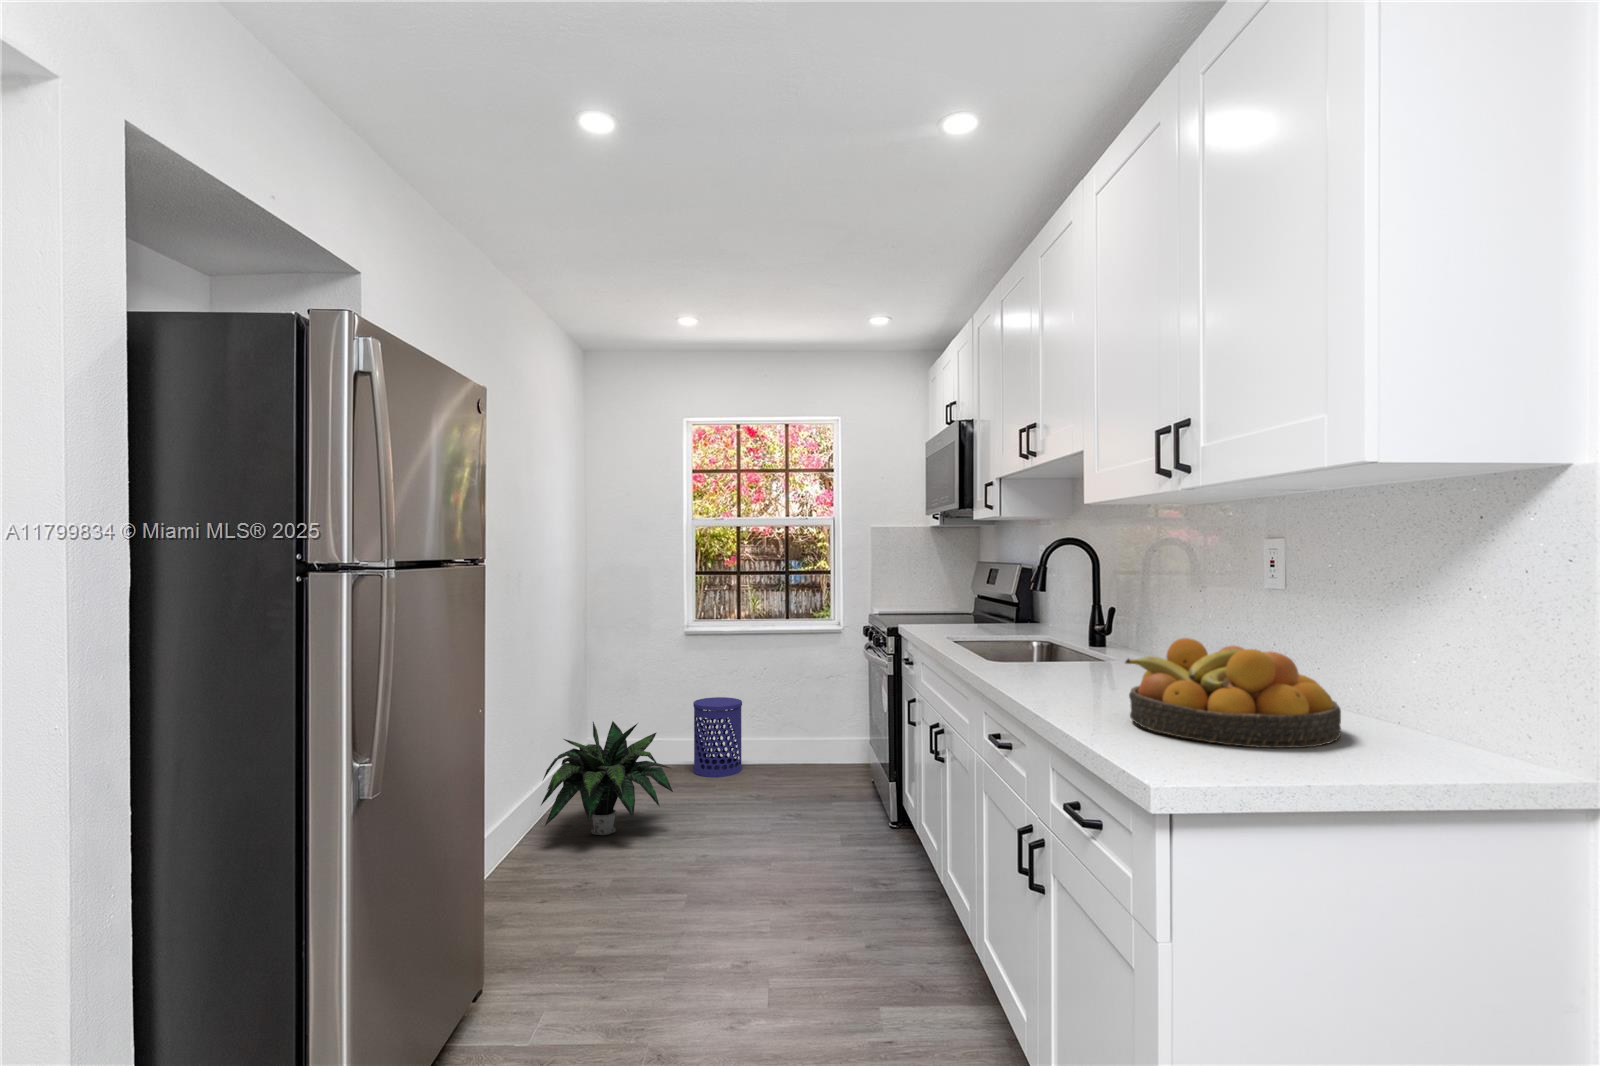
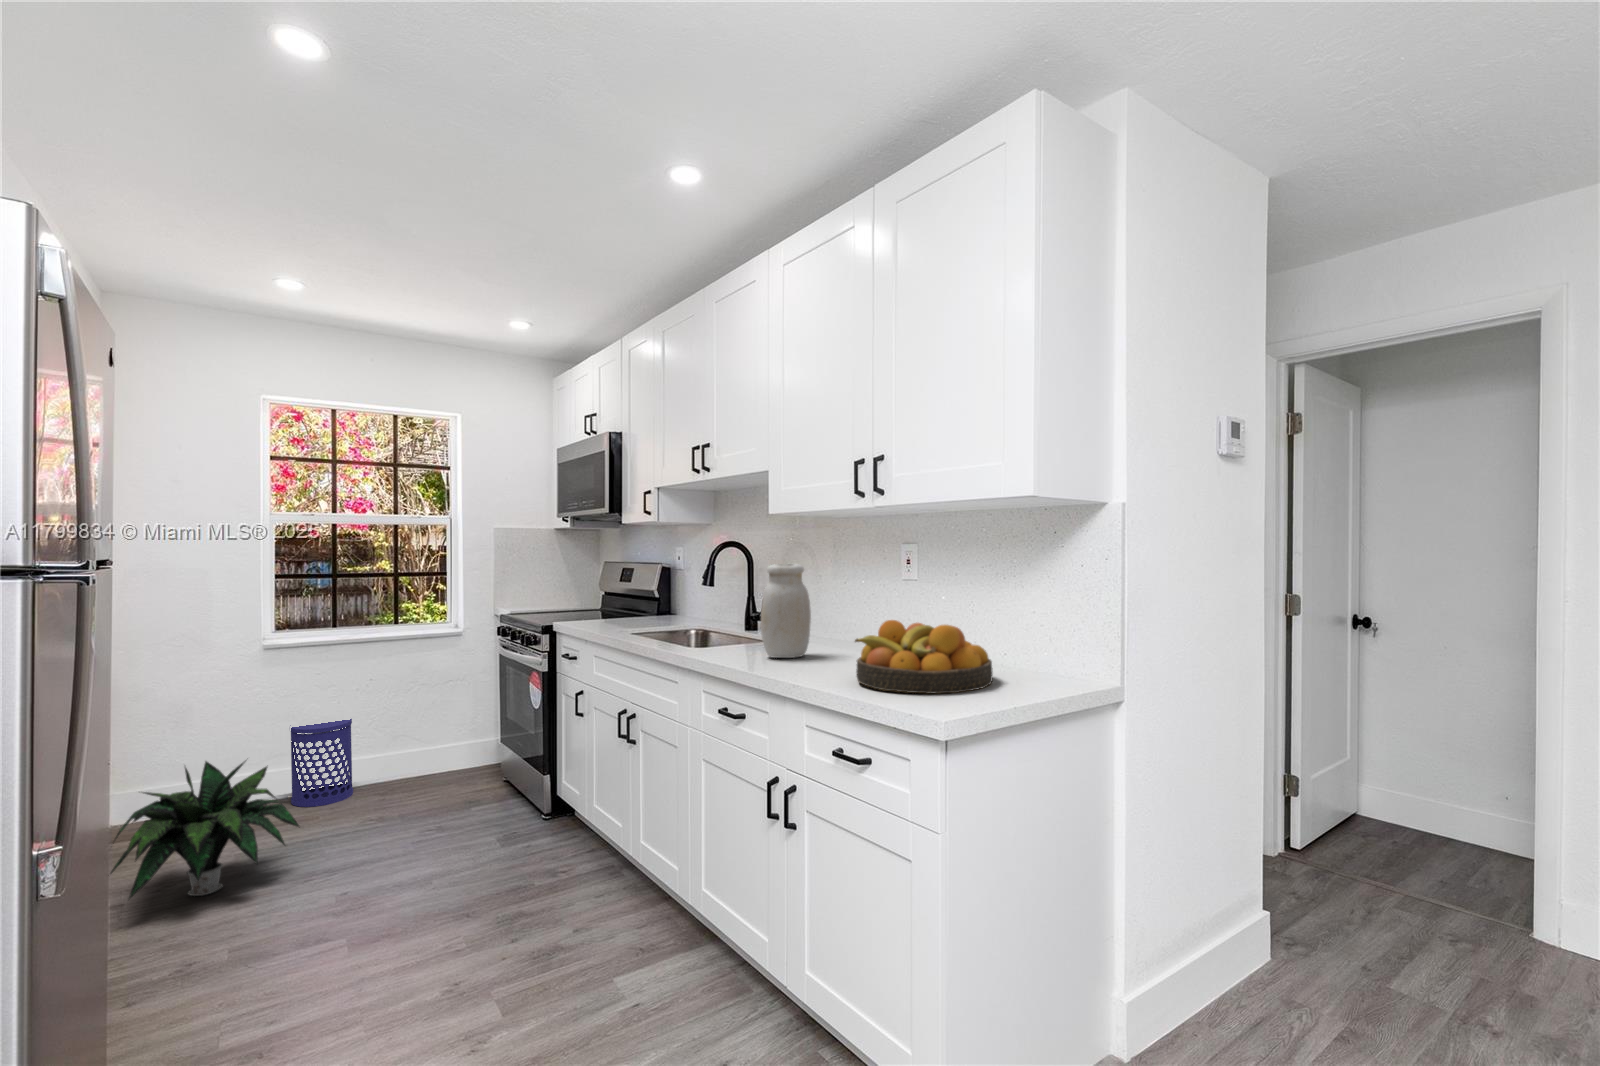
jar: none [1060,564,1124,680] -> present [761,564,811,658]

